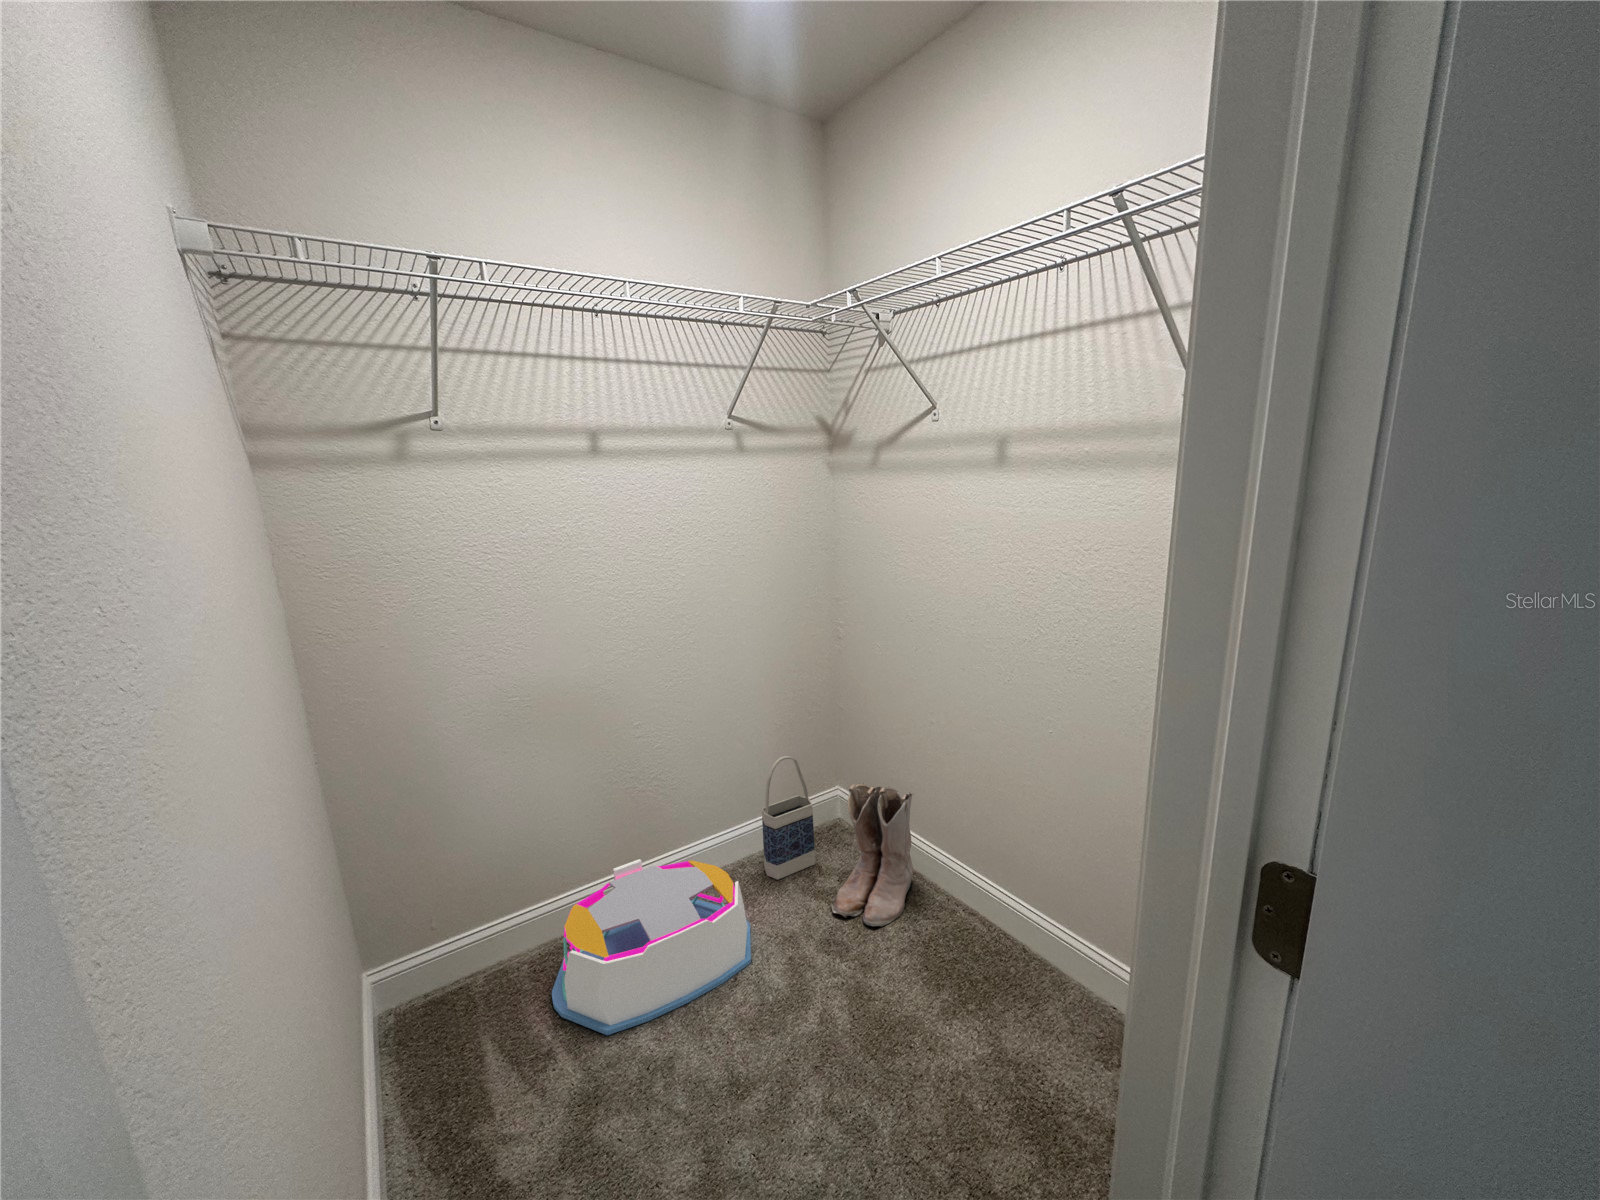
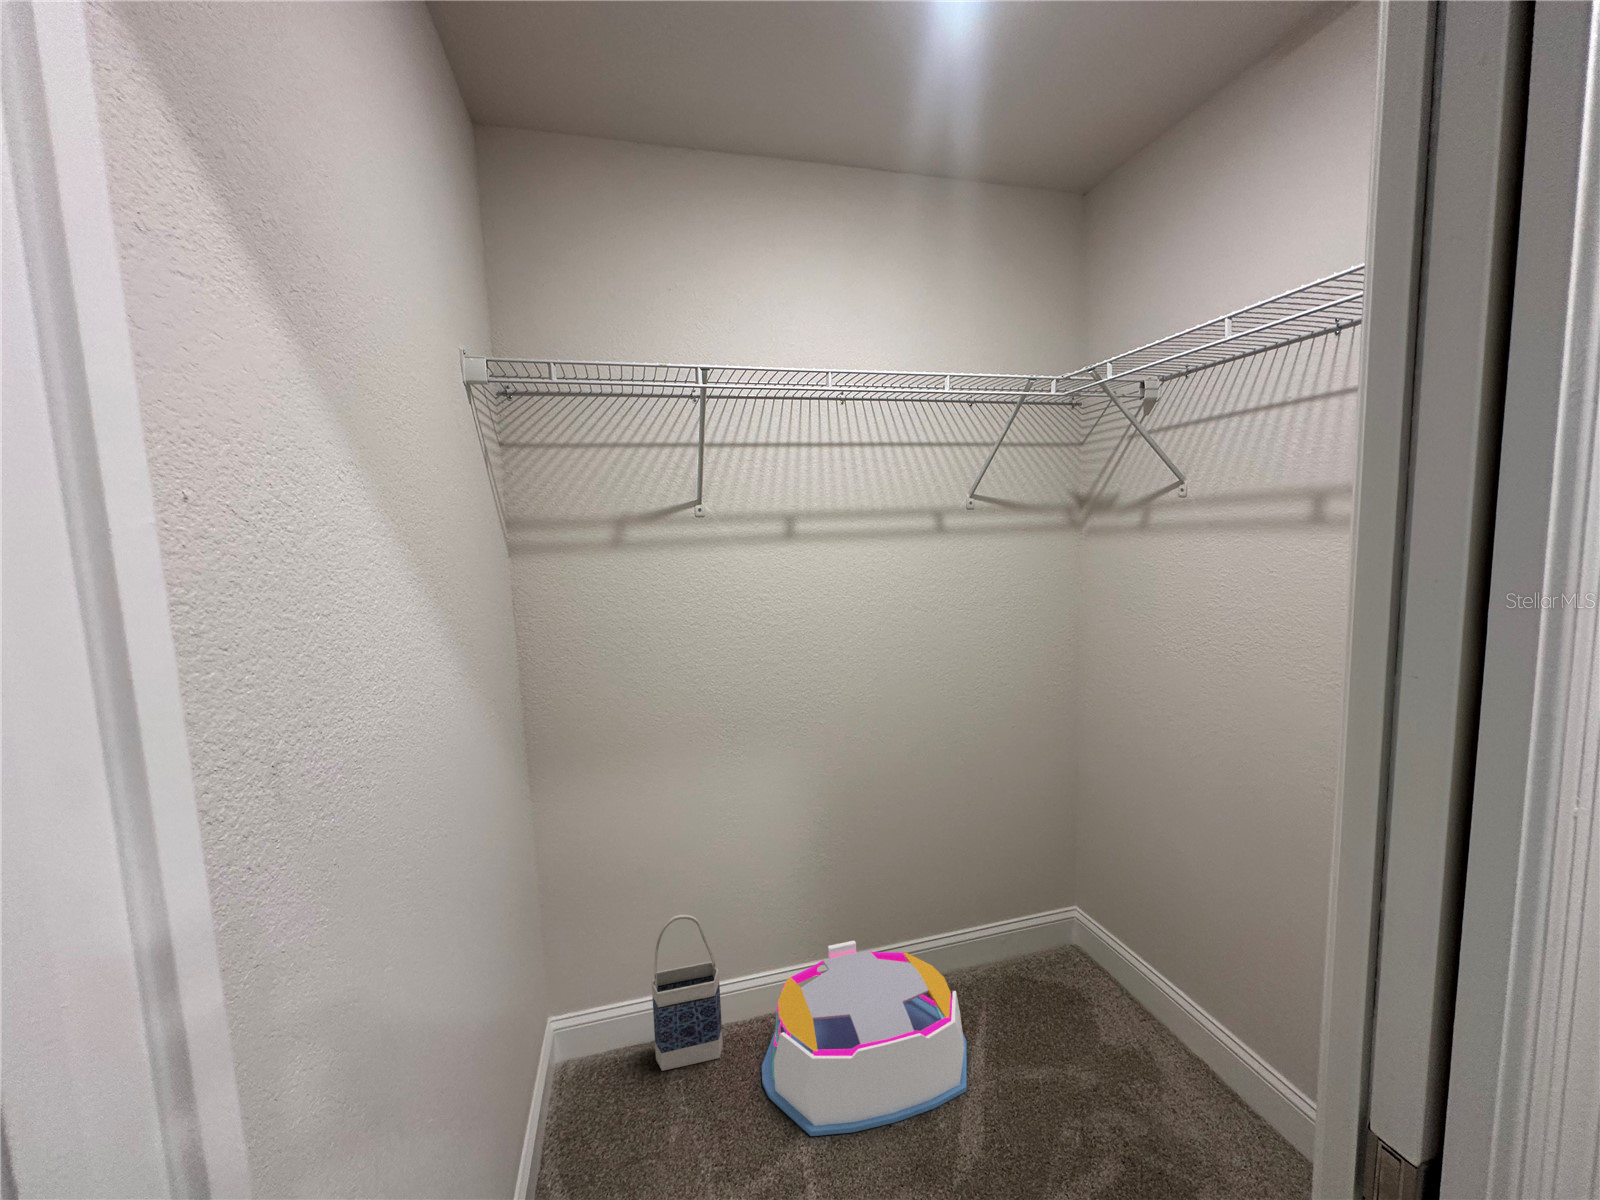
bag: present [762,756,816,880] -> present [652,914,723,1071]
boots: present [831,783,913,927] -> none [1061,902,1173,1088]

